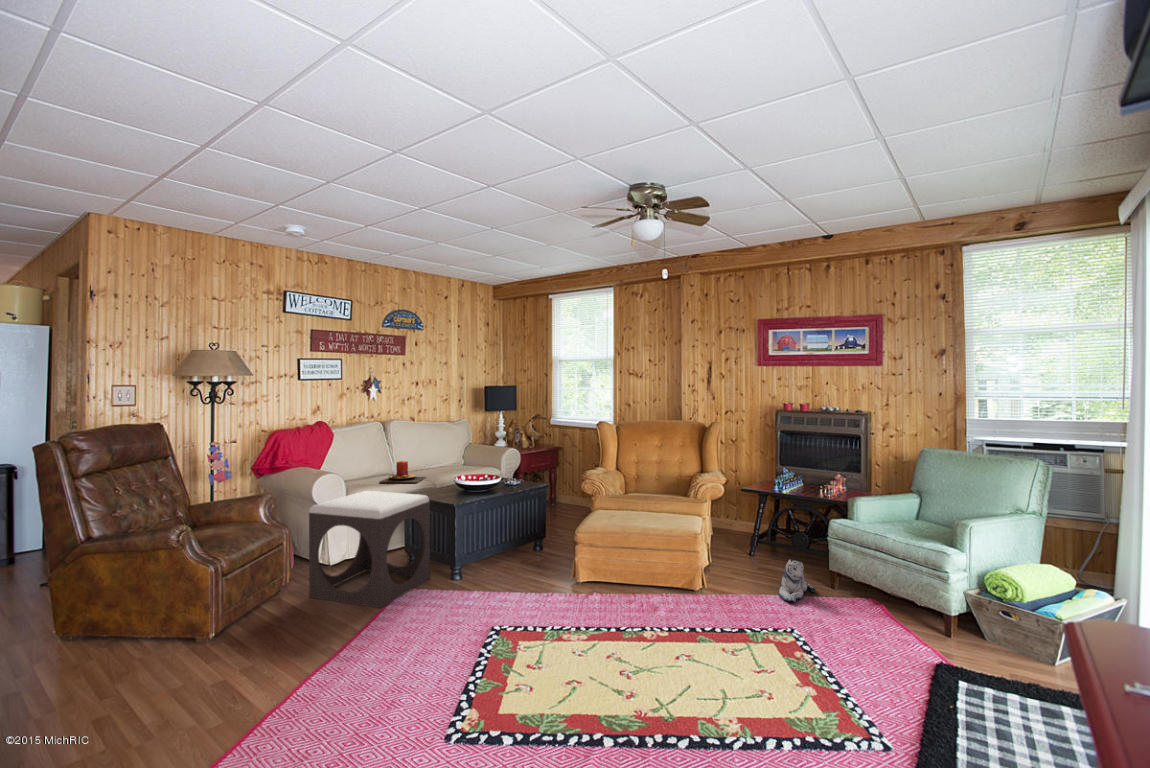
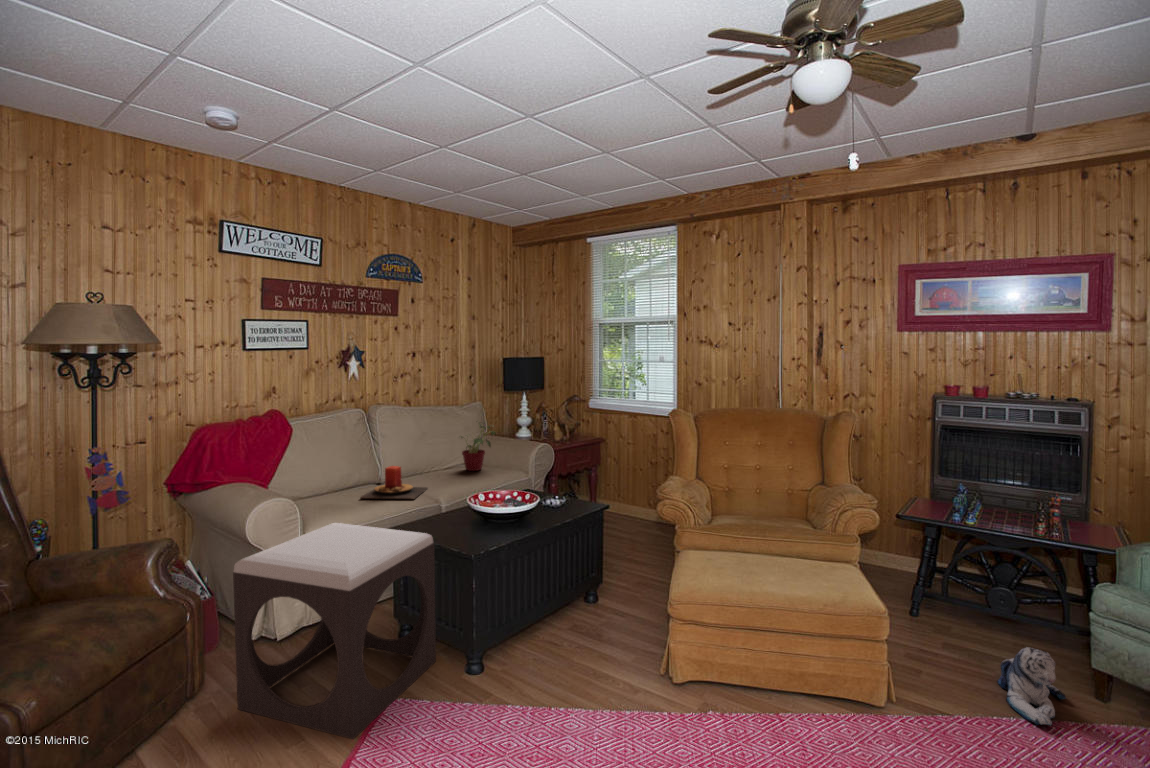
potted plant: none [449,431,479,468] -> present [461,423,496,471]

